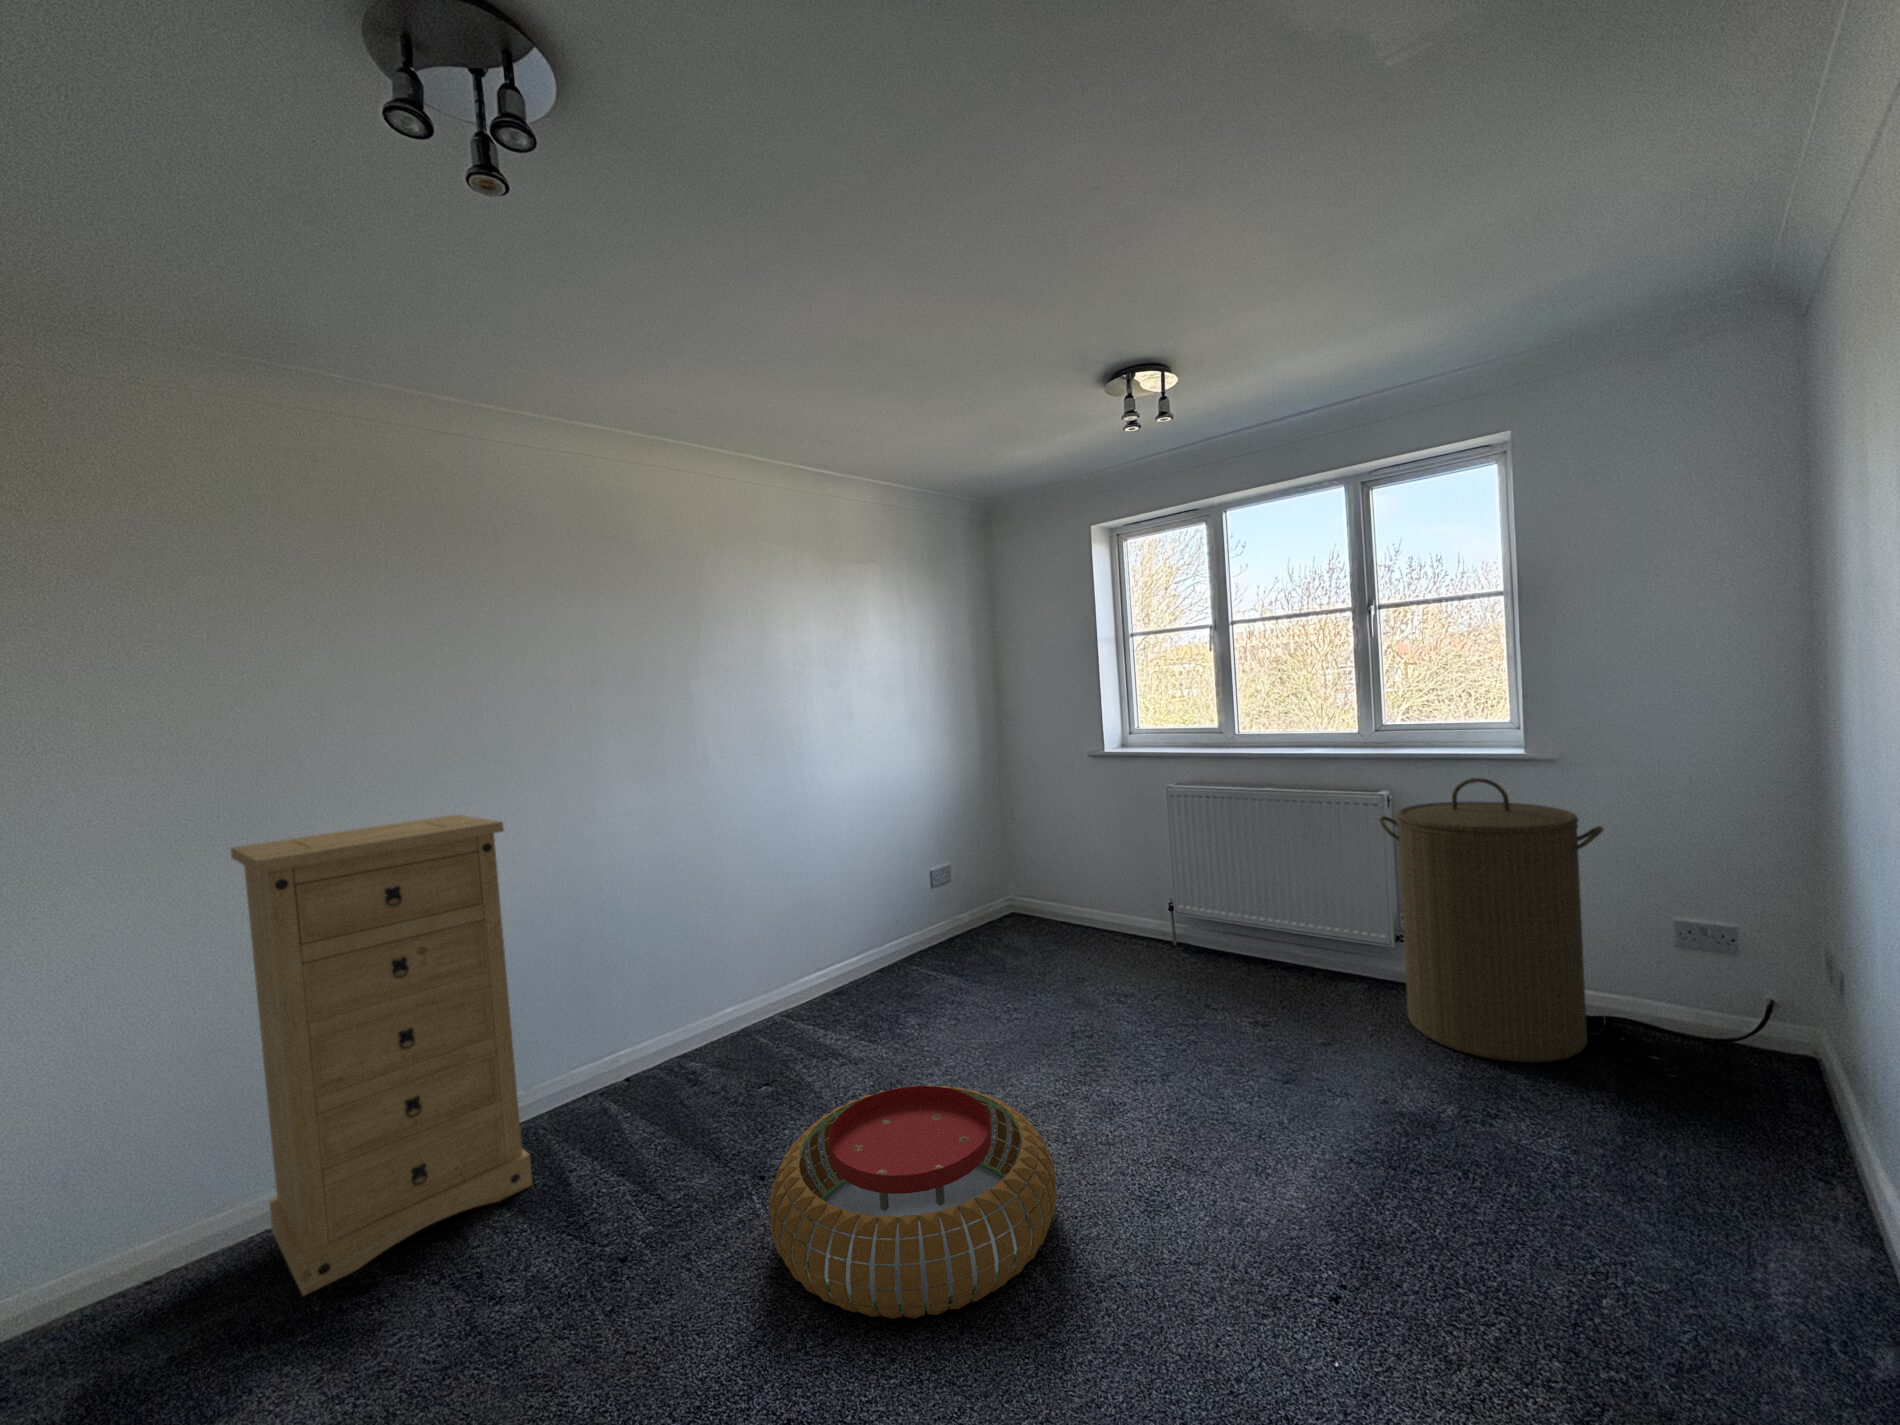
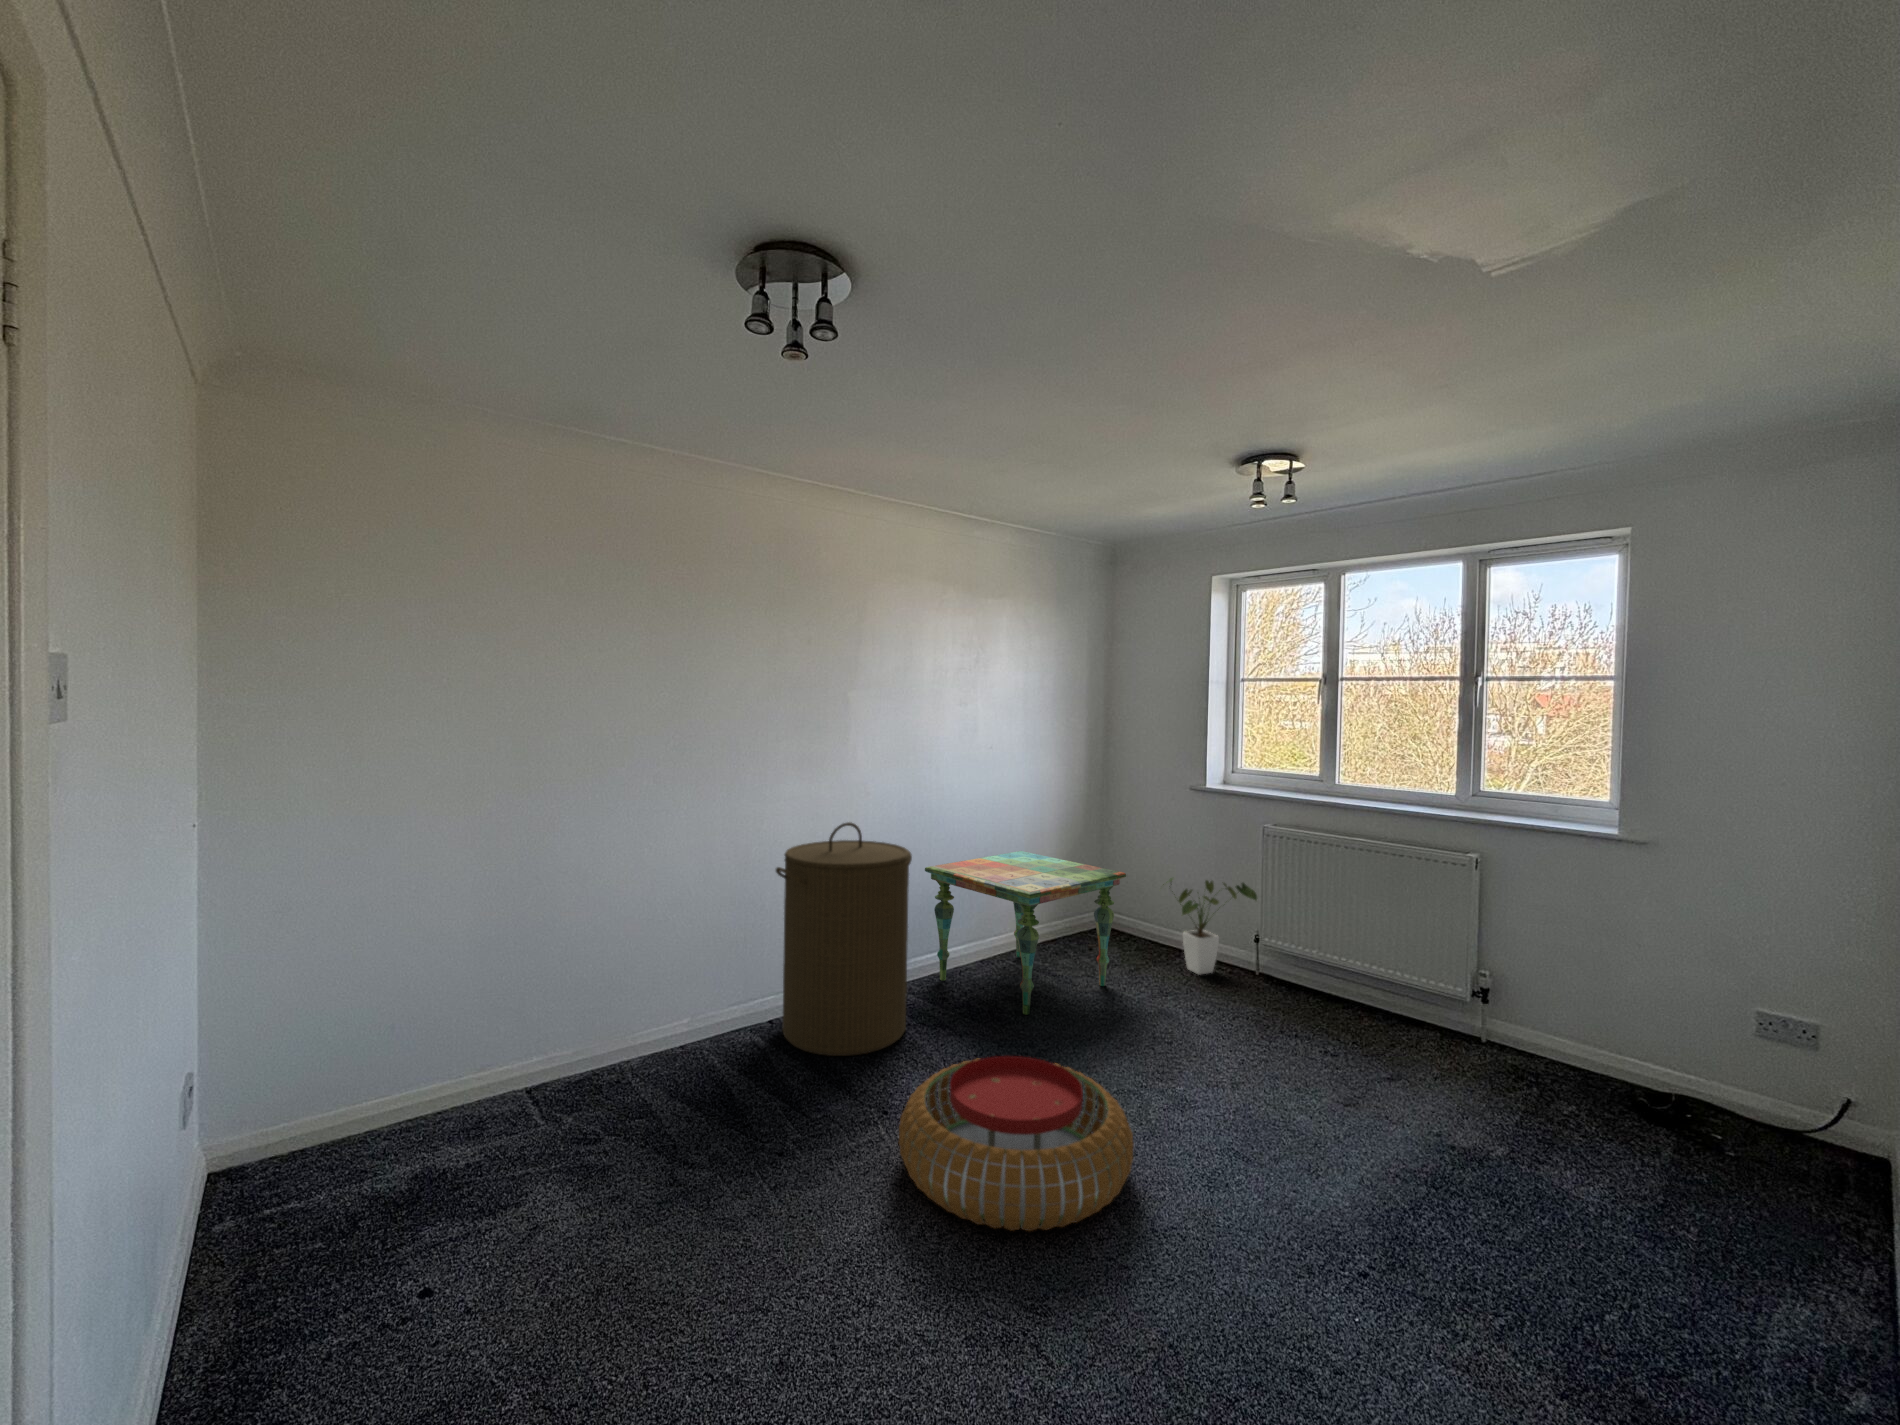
laundry hamper: present [1379,778,1604,1062] -> present [776,822,912,1056]
dresser: present [231,815,532,1296] -> none [516,789,711,1143]
side table: none [802,842,1026,1025] -> present [925,851,1126,1015]
house plant: none [1063,848,1166,953] -> present [1163,878,1257,974]

